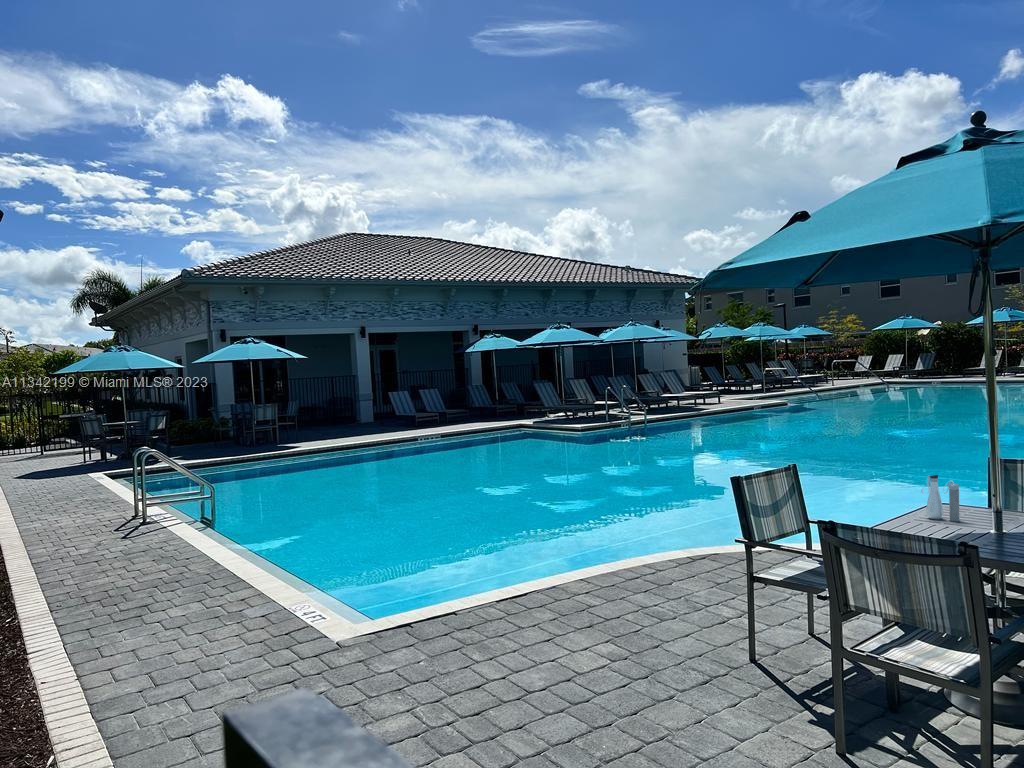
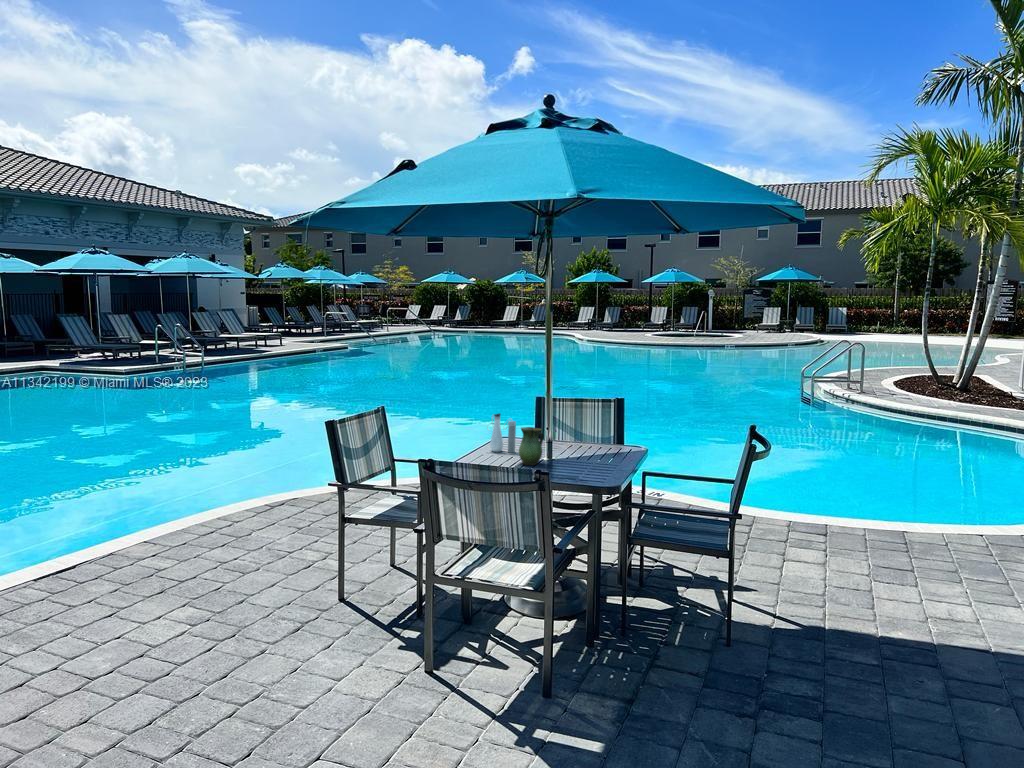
pitcher: none [960,491,995,537] -> present [519,427,544,465]

